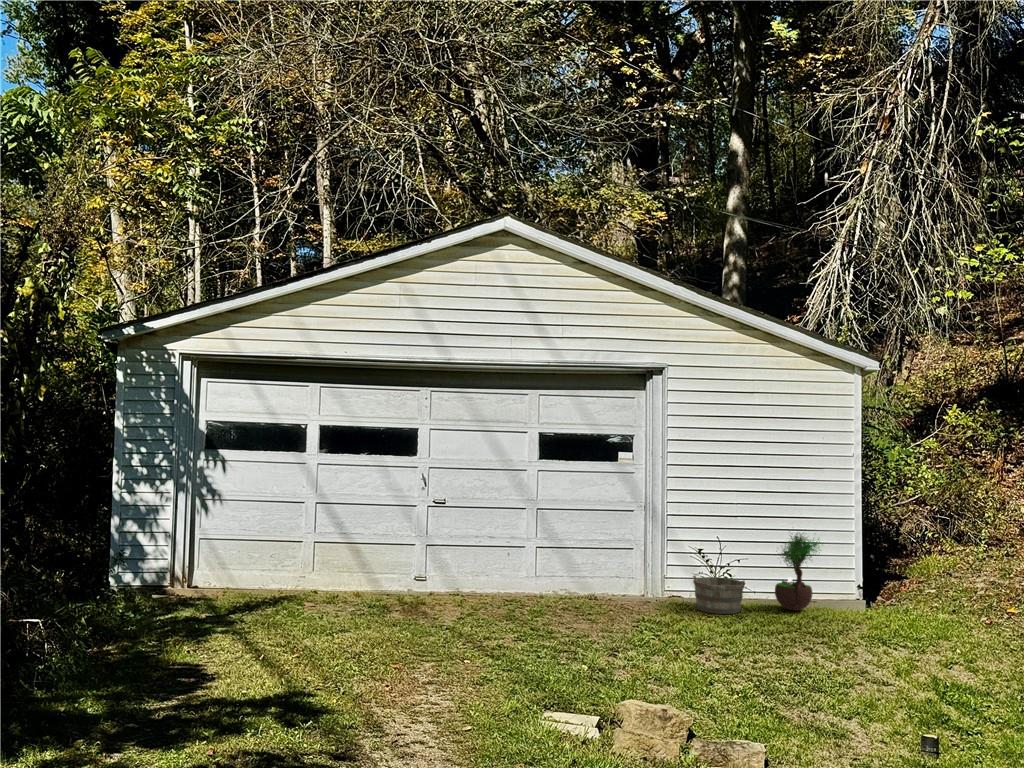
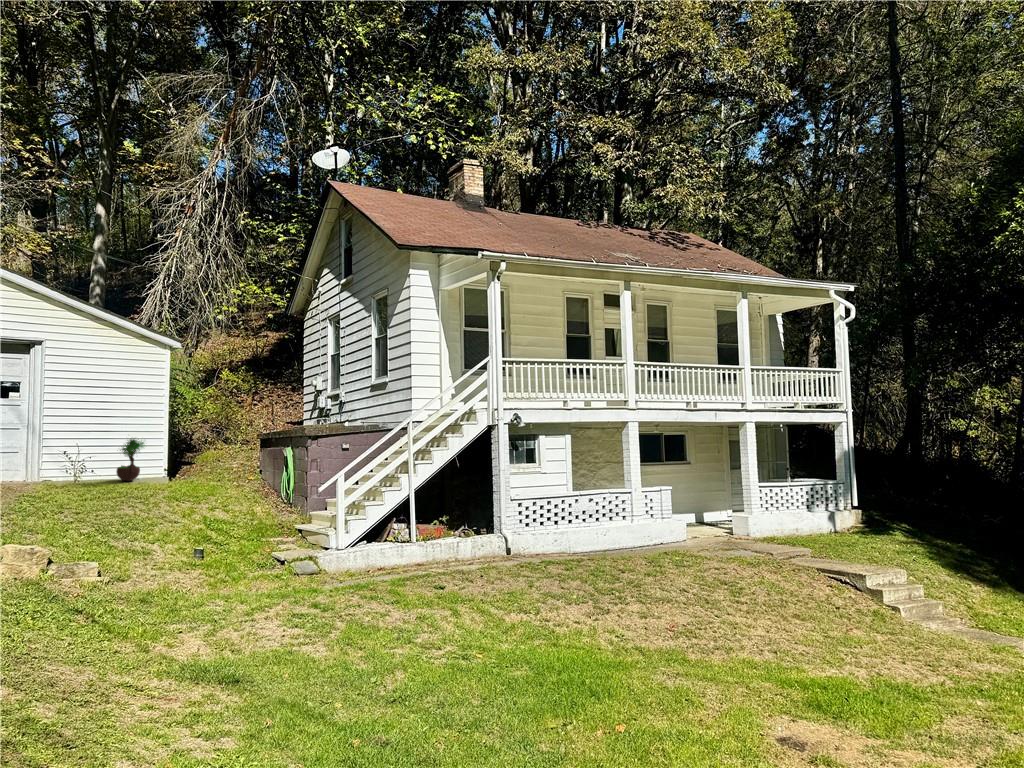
bucket: present [693,575,745,614] -> none [61,466,98,487]

